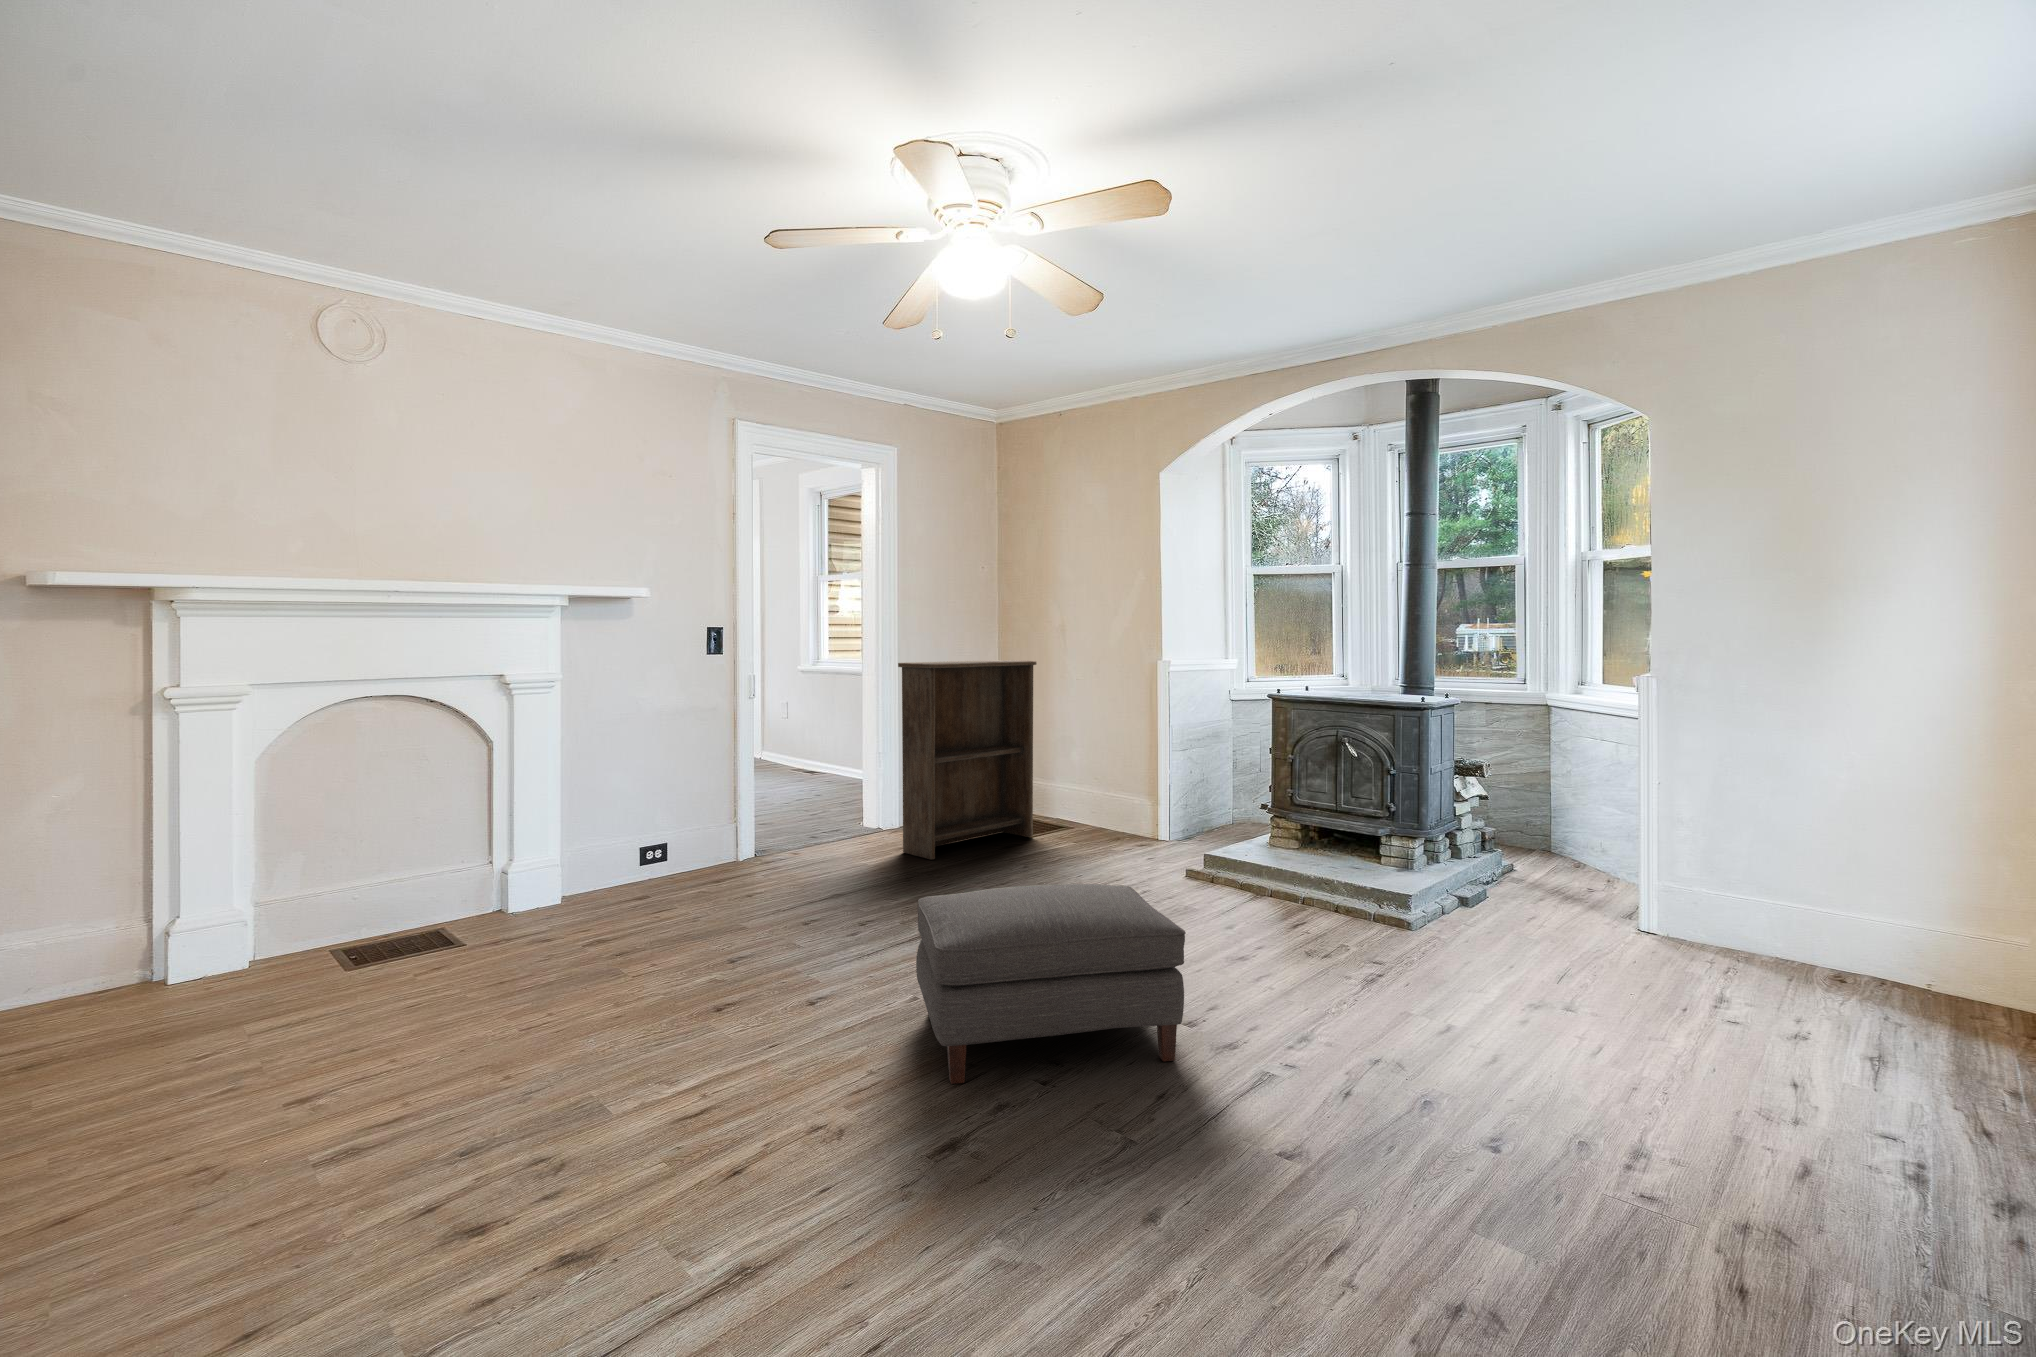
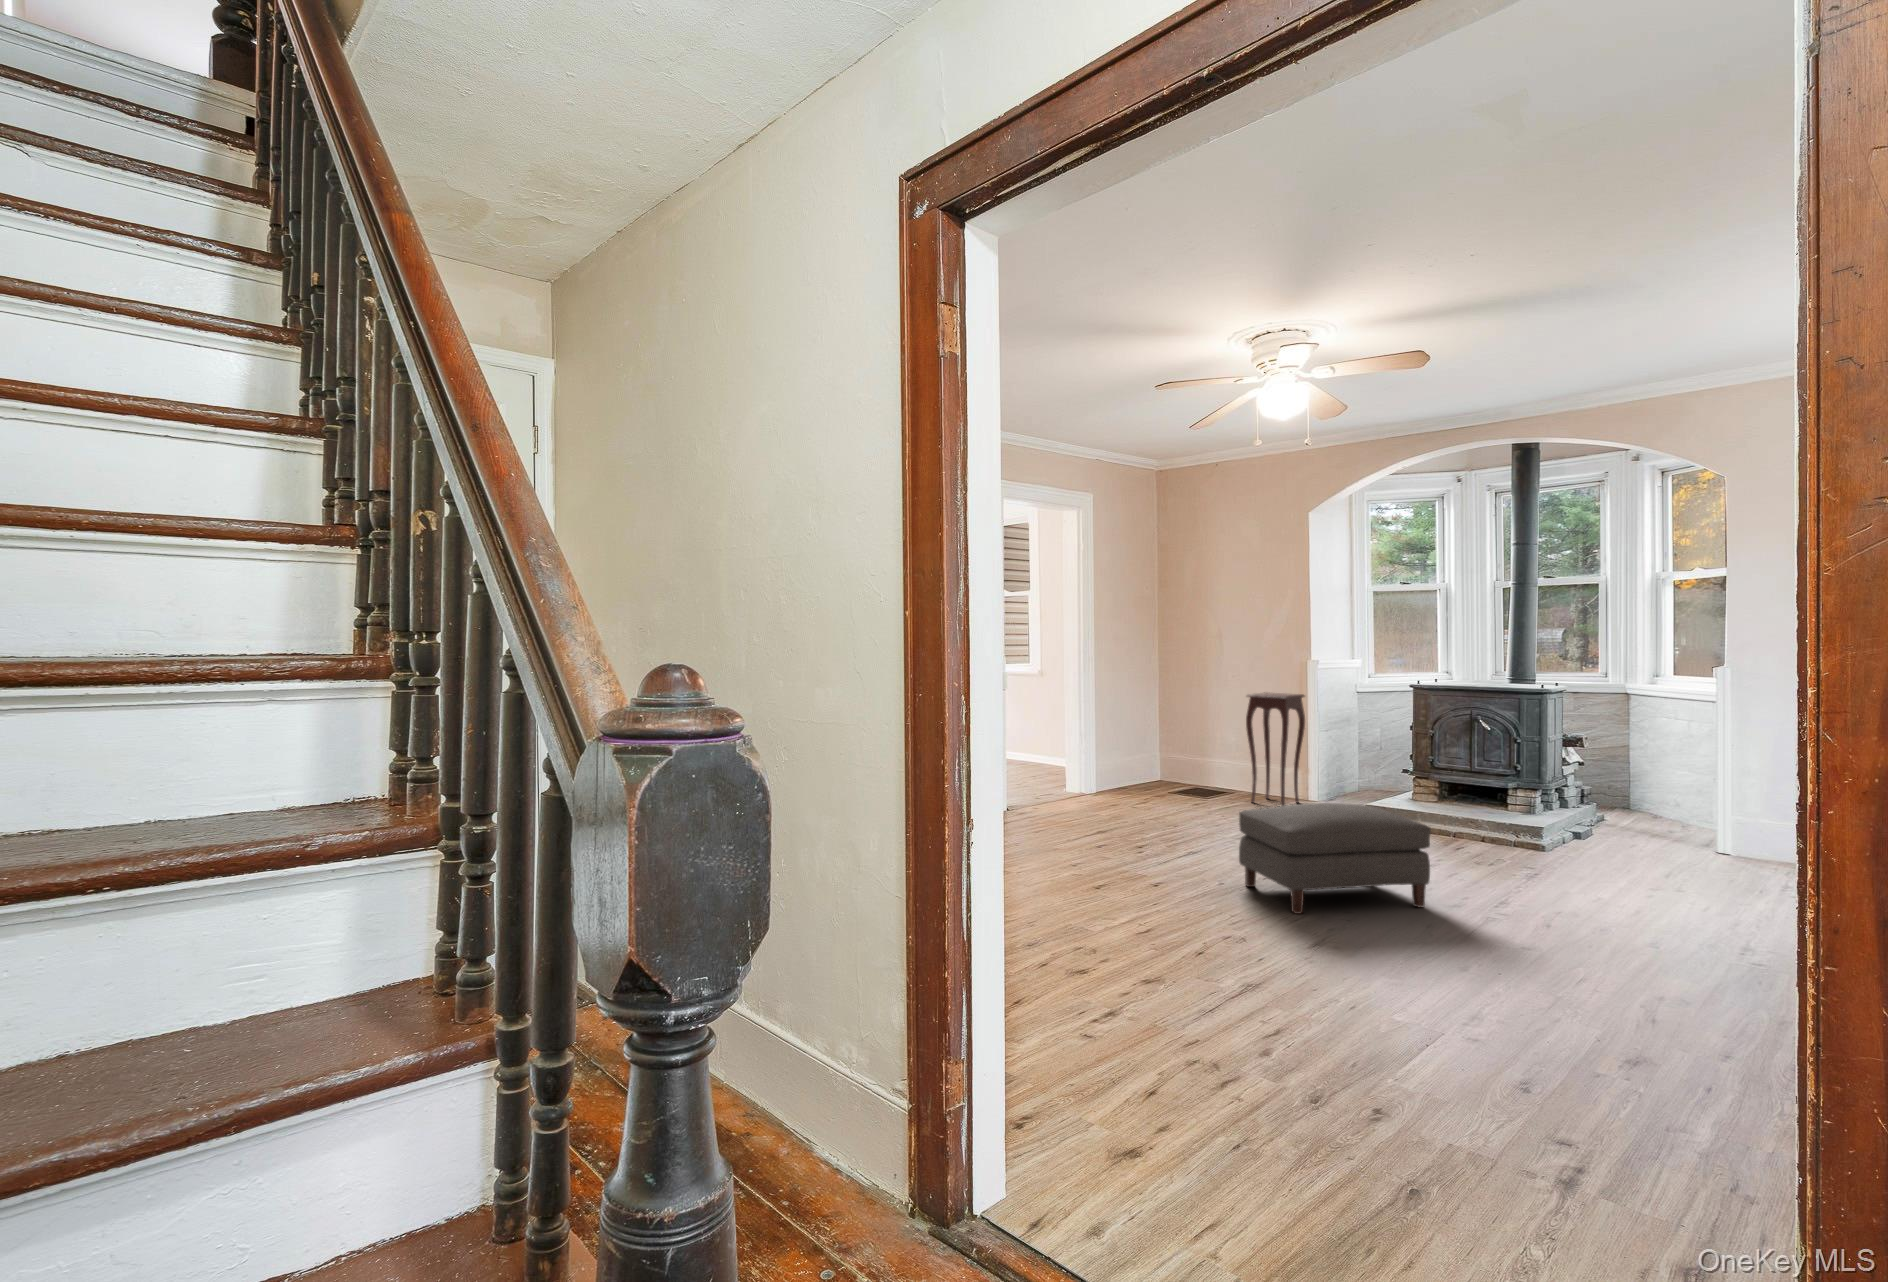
bookshelf: present [898,660,1037,860] -> none [1116,656,1212,808]
side table: none [1070,706,1147,855] -> present [1246,692,1305,806]

